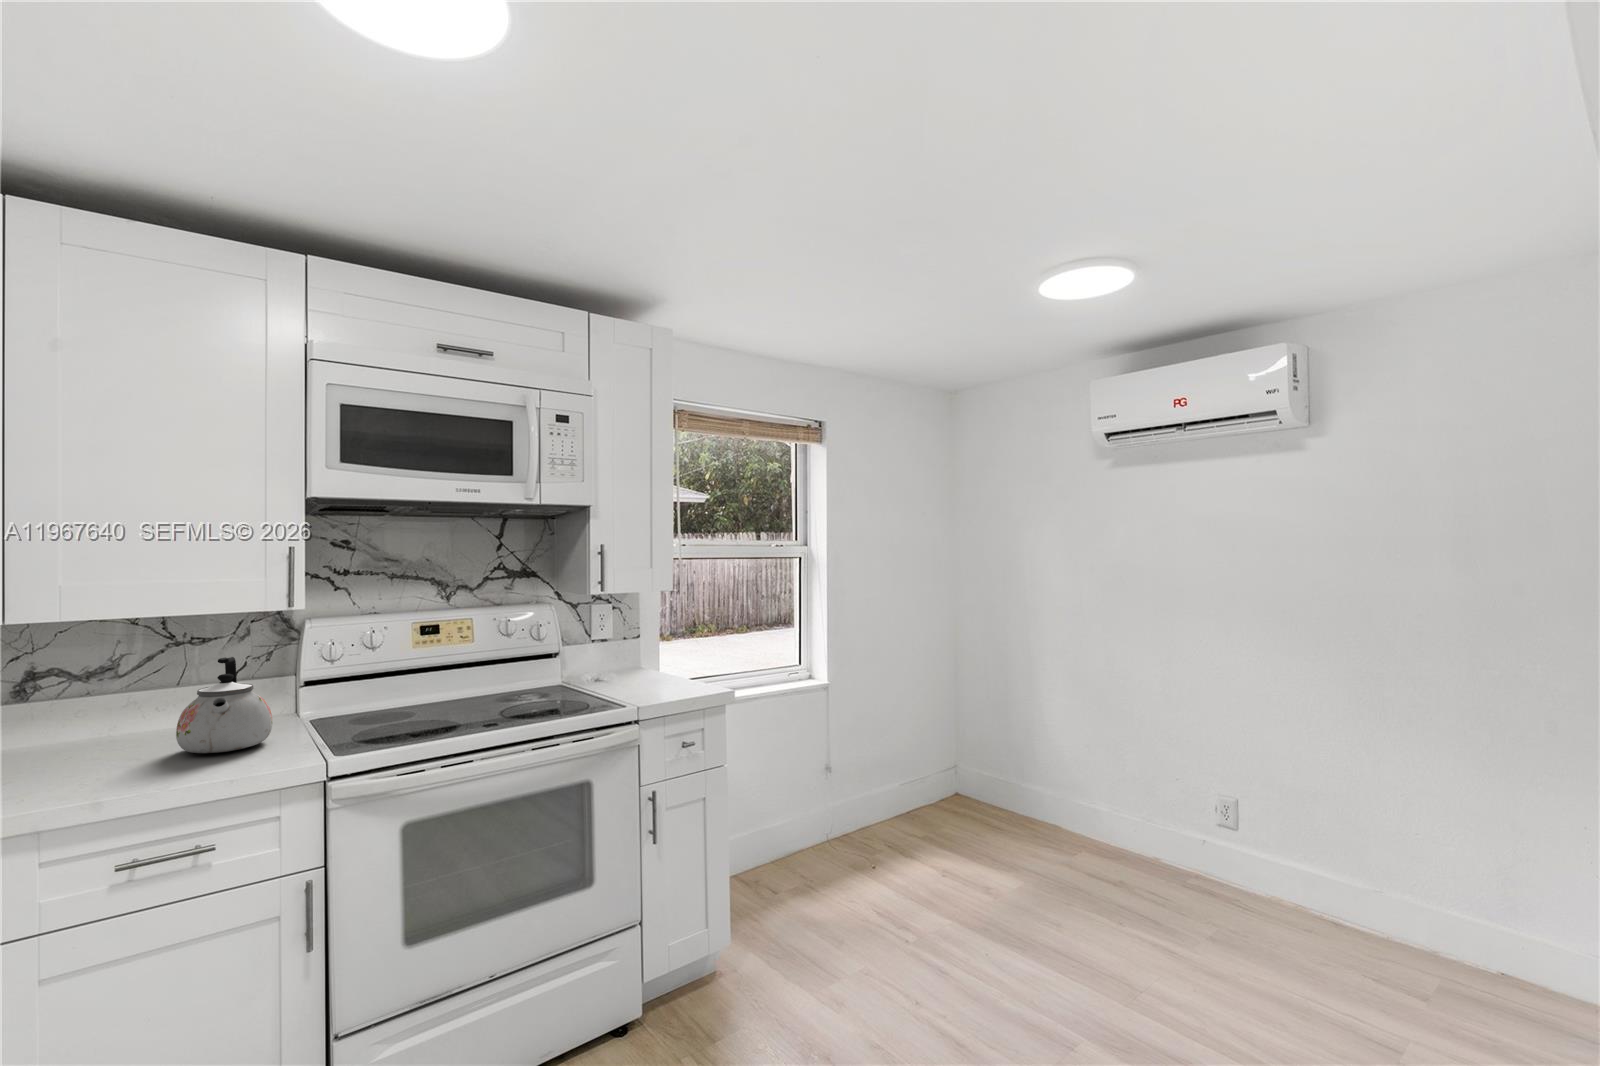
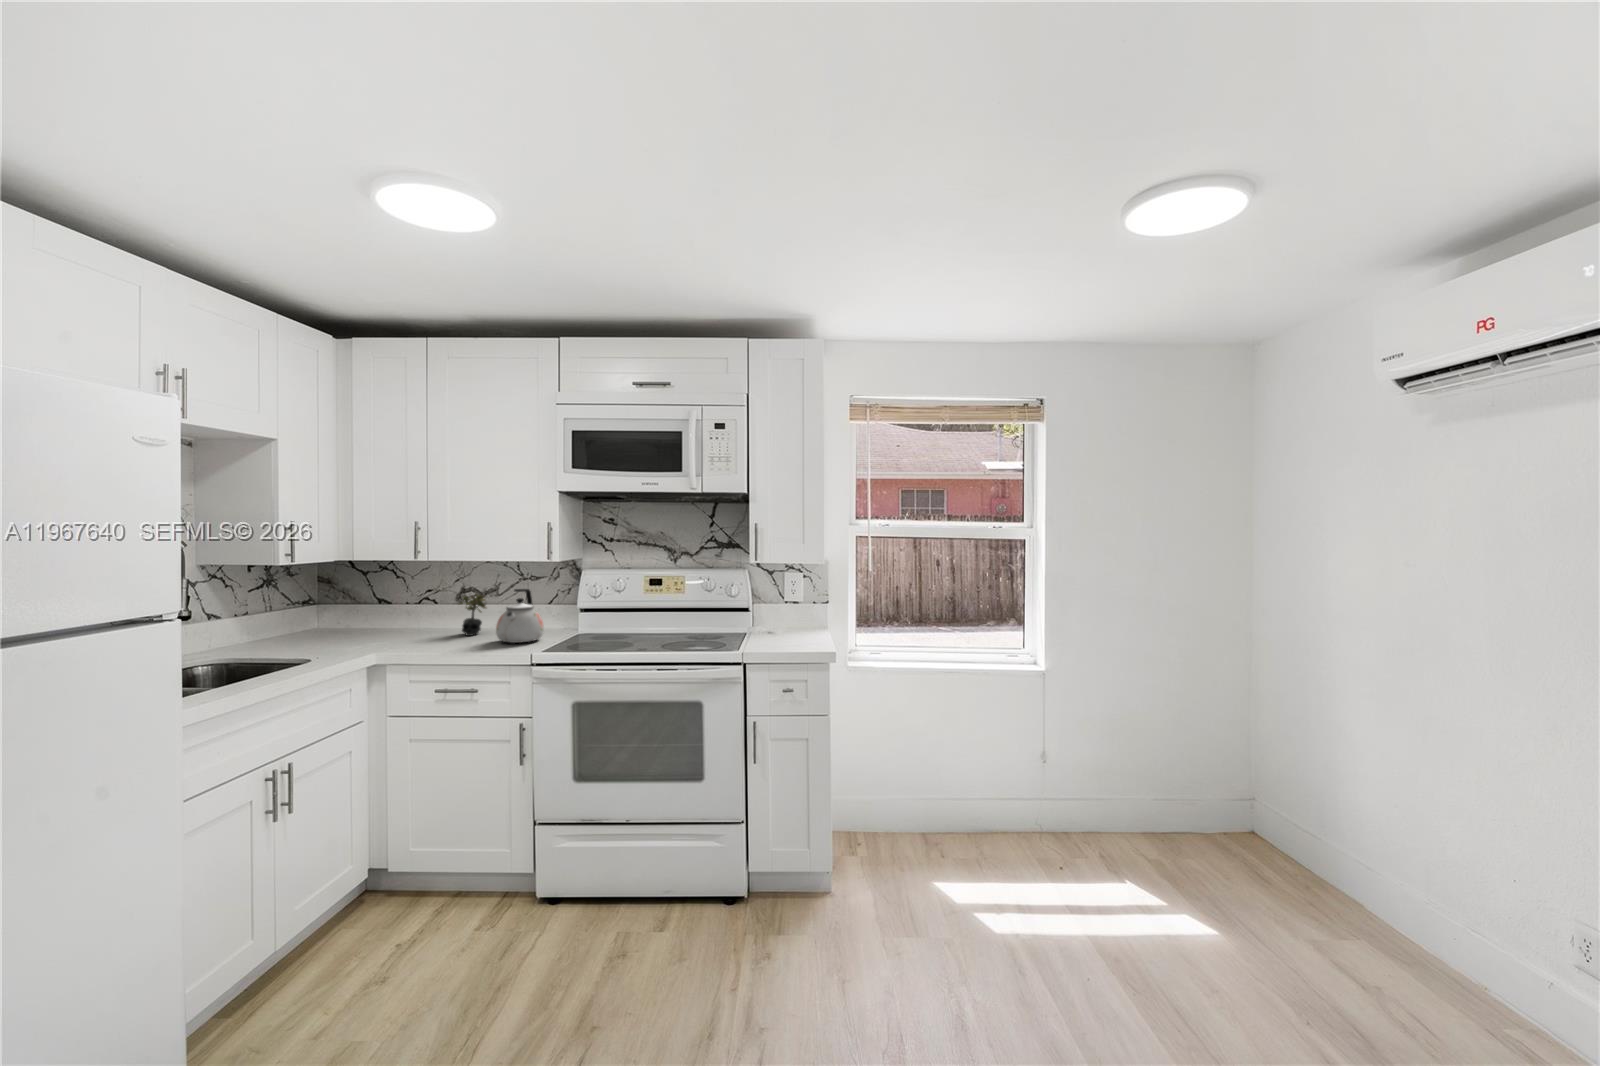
succulent plant: none [53,674,125,755] -> present [462,593,486,636]

